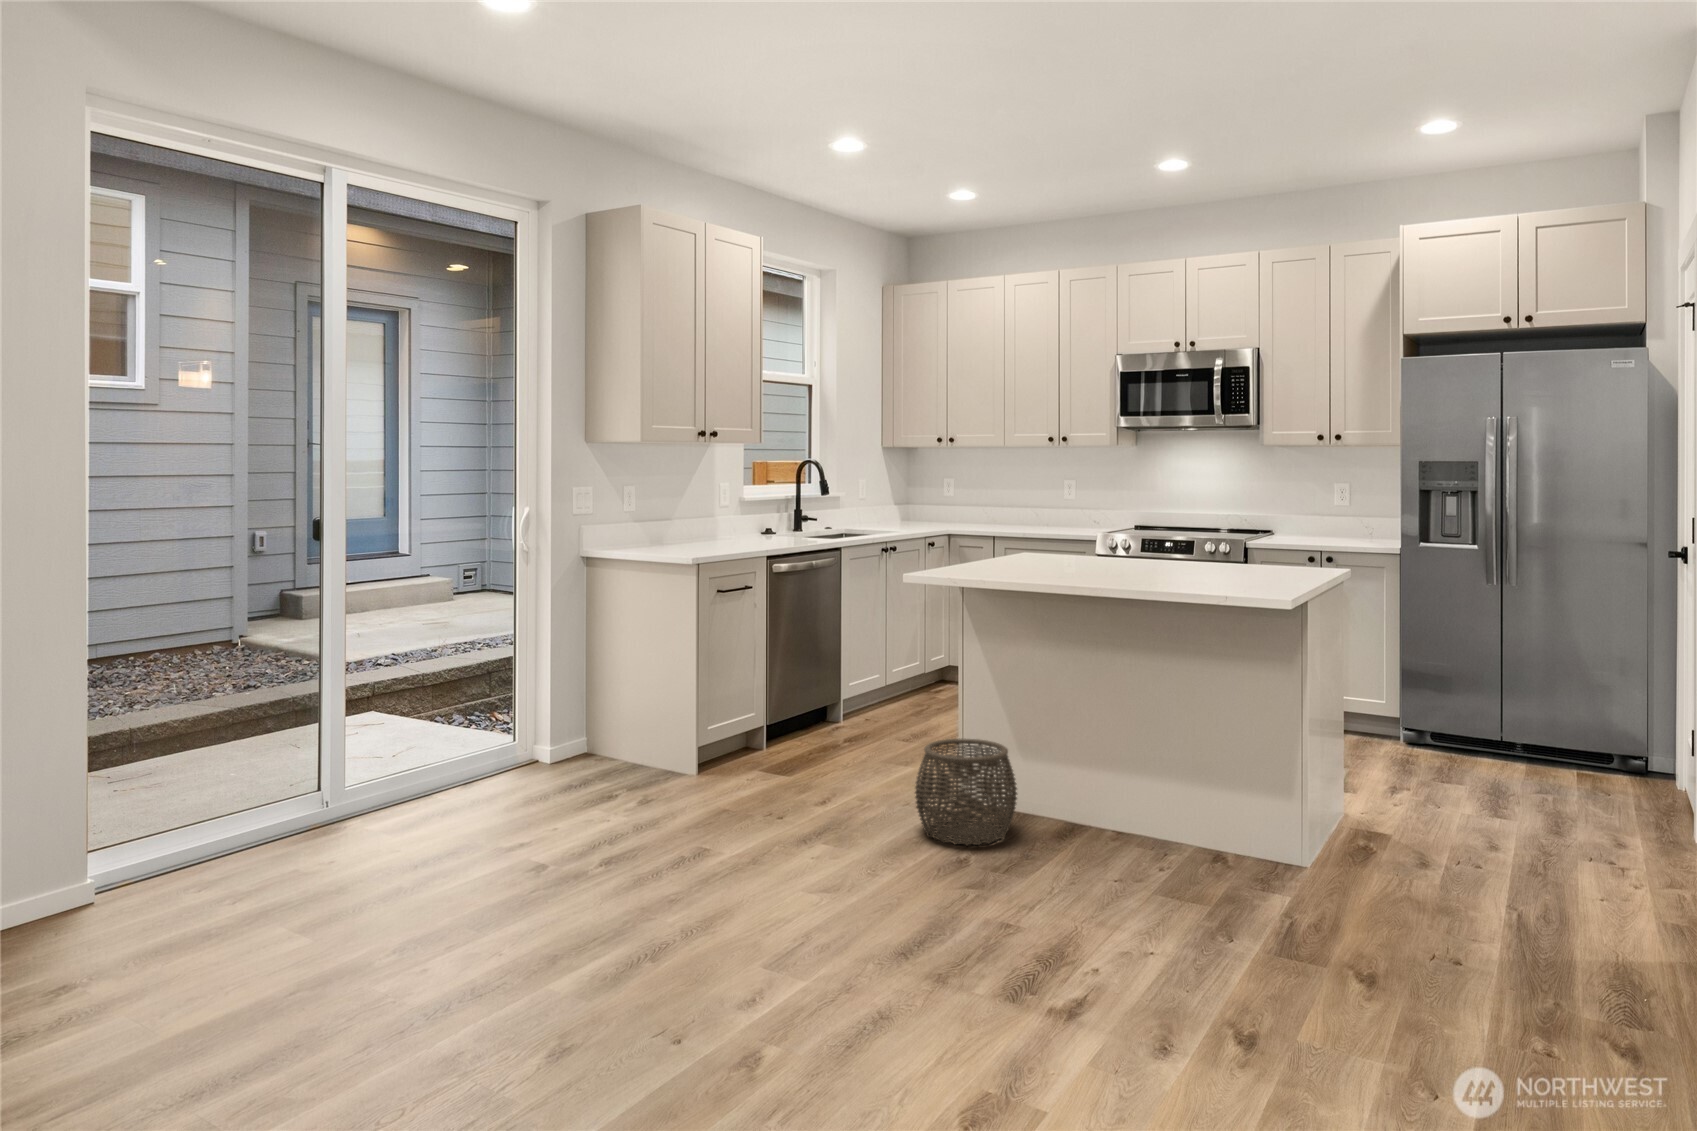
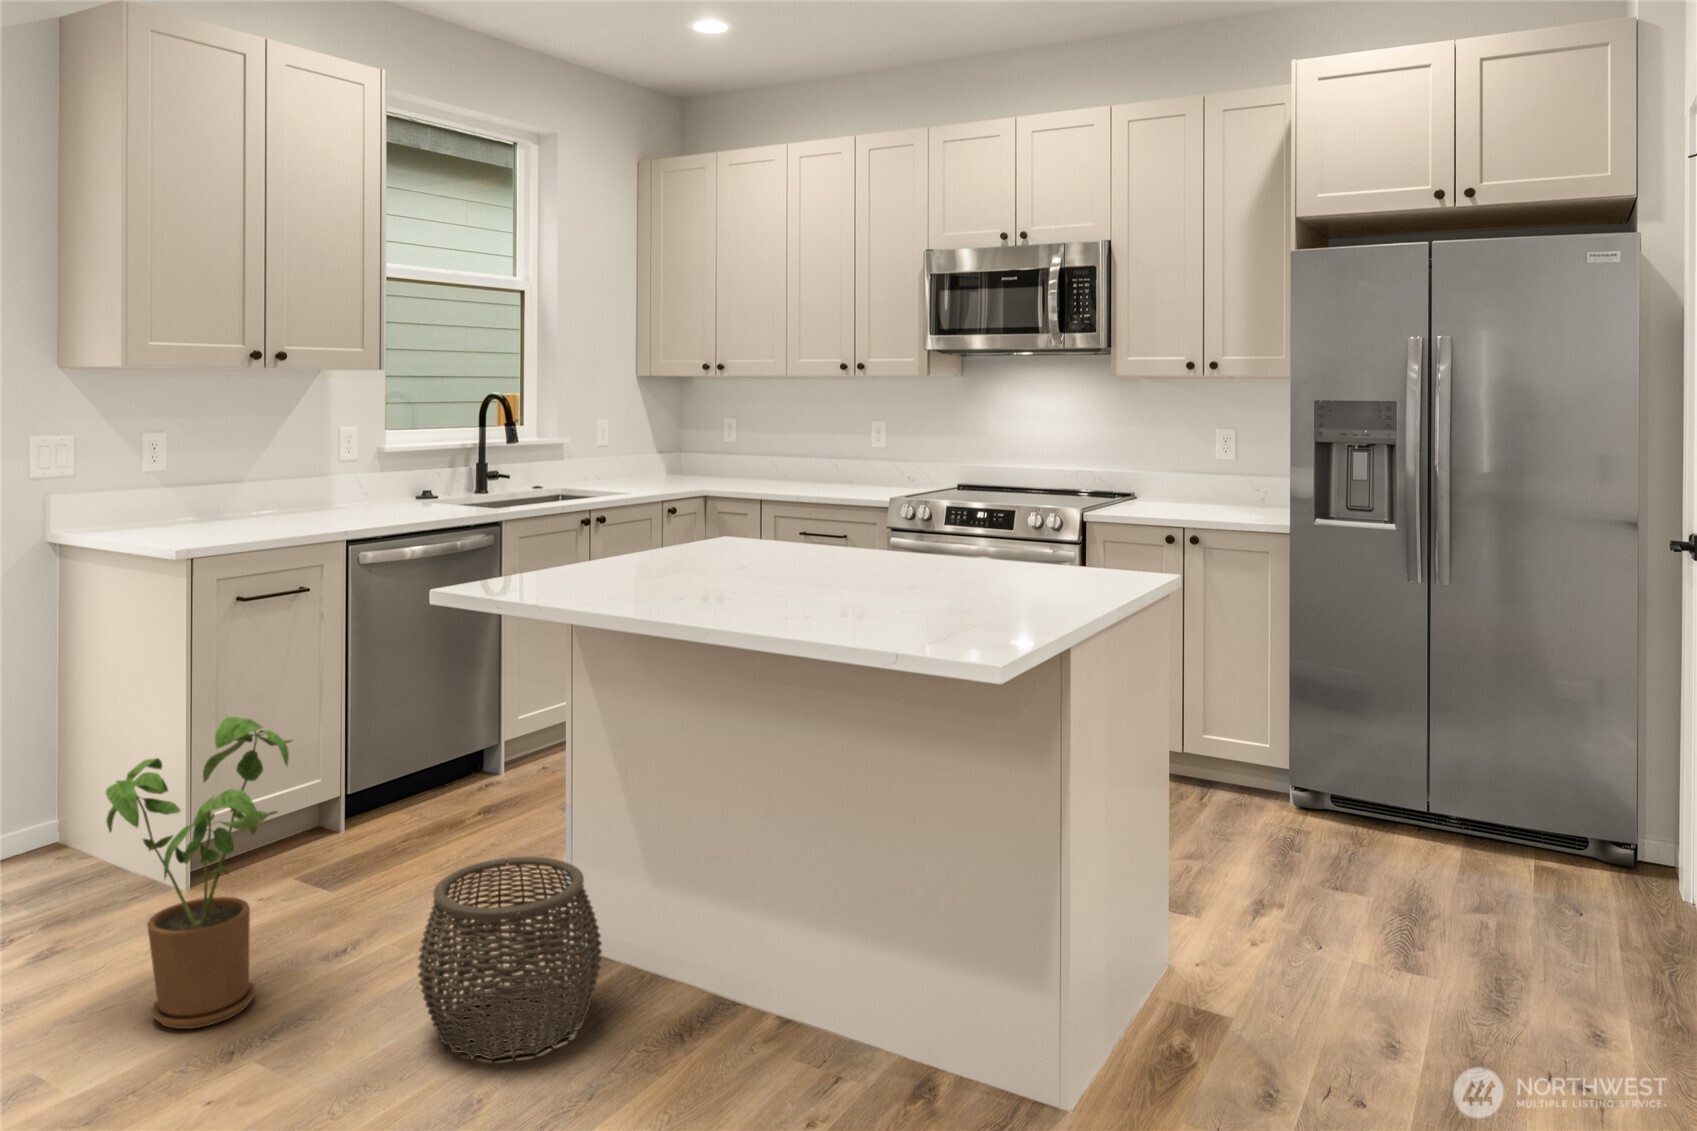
house plant: none [729,654,832,833] -> present [106,717,293,1029]

